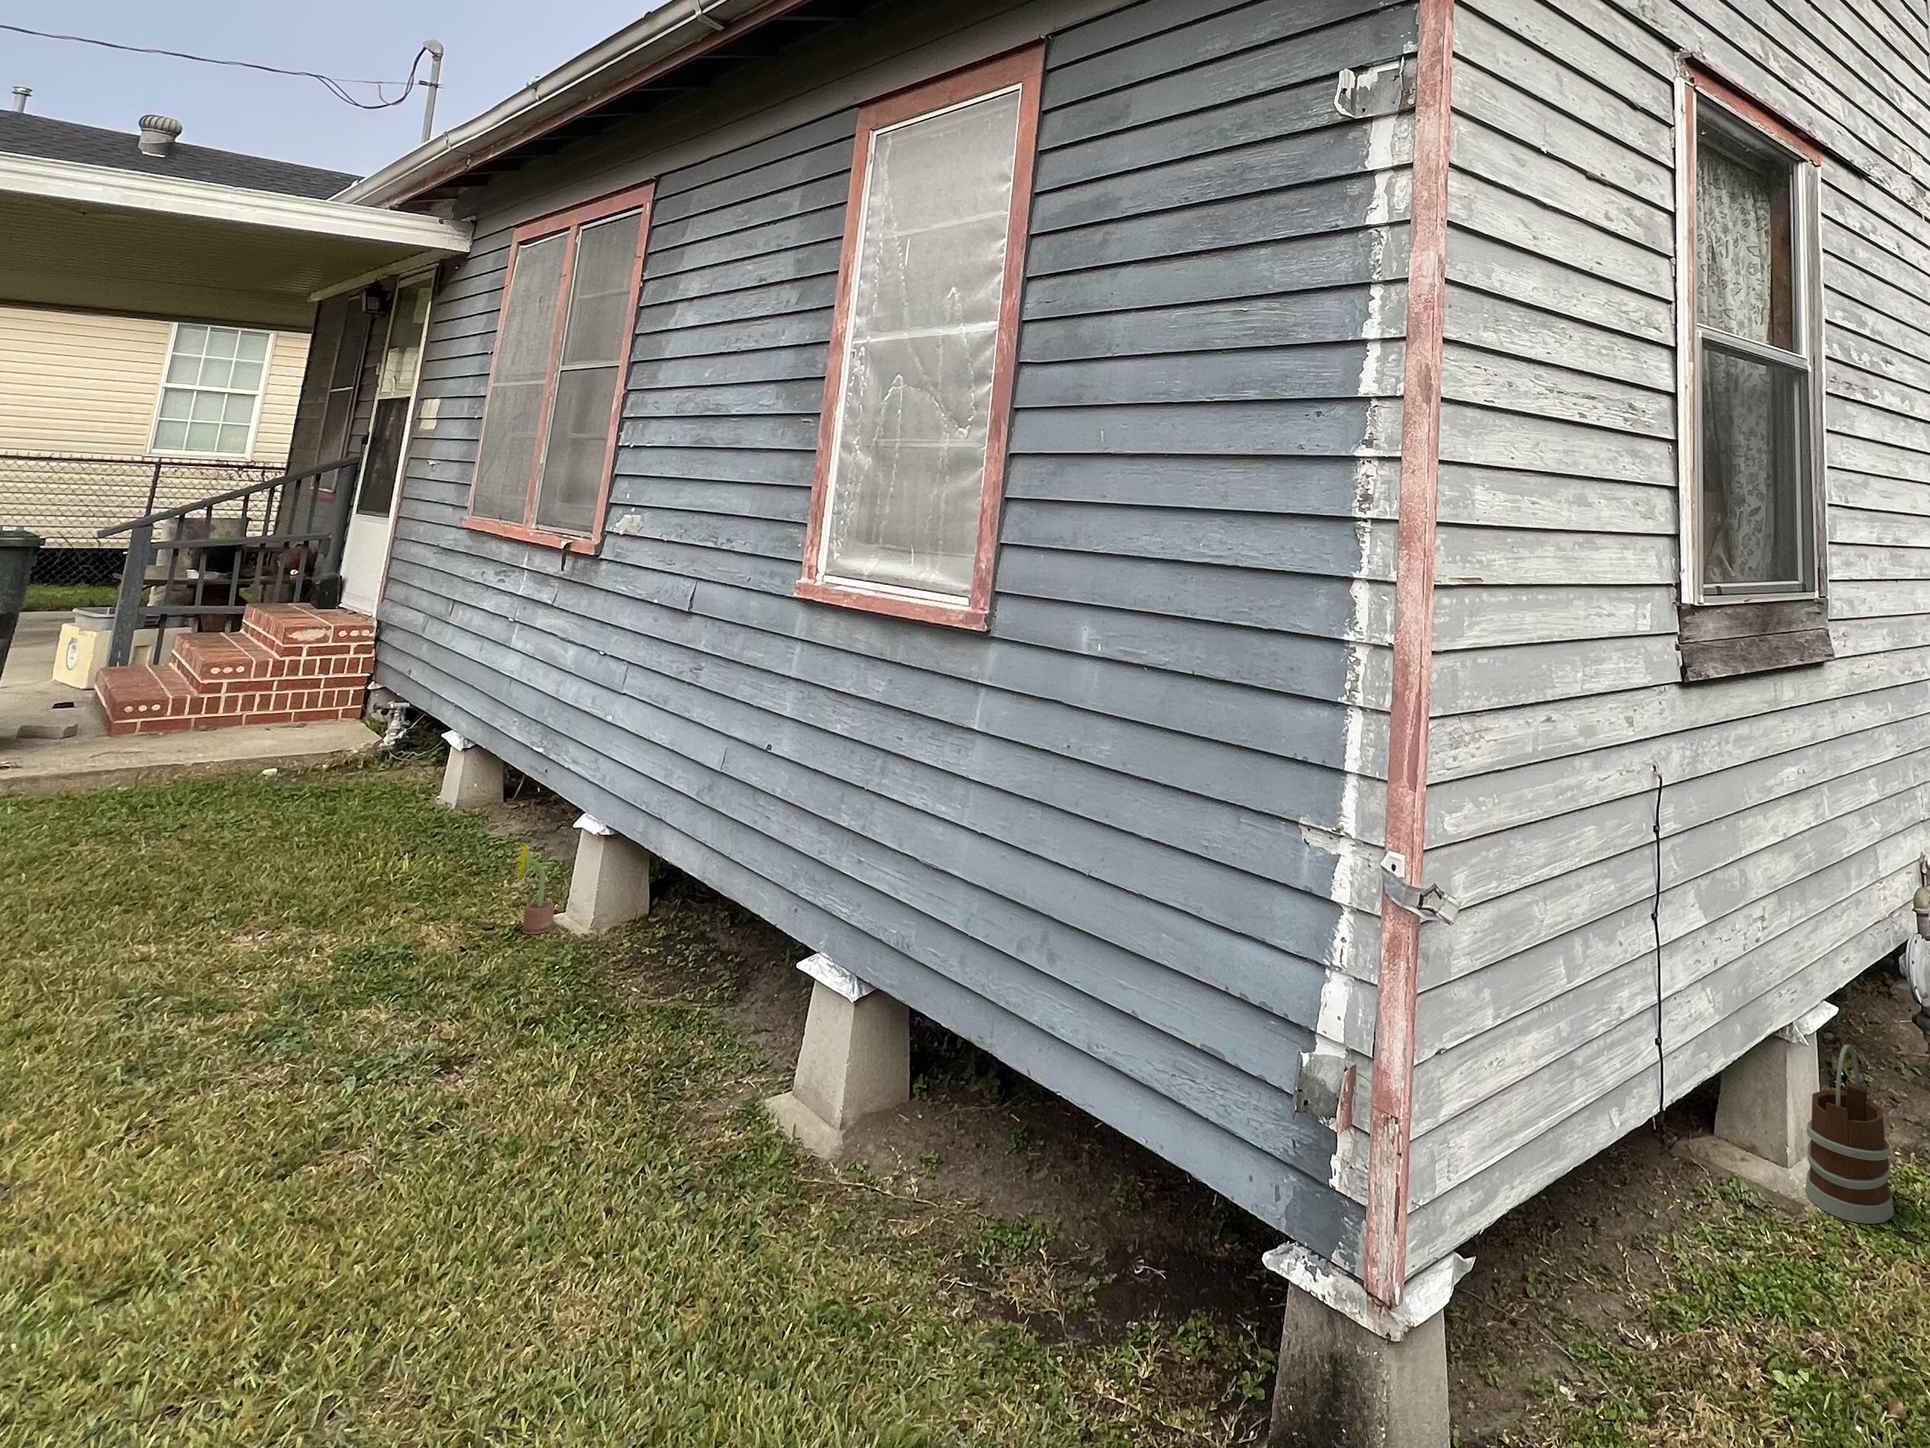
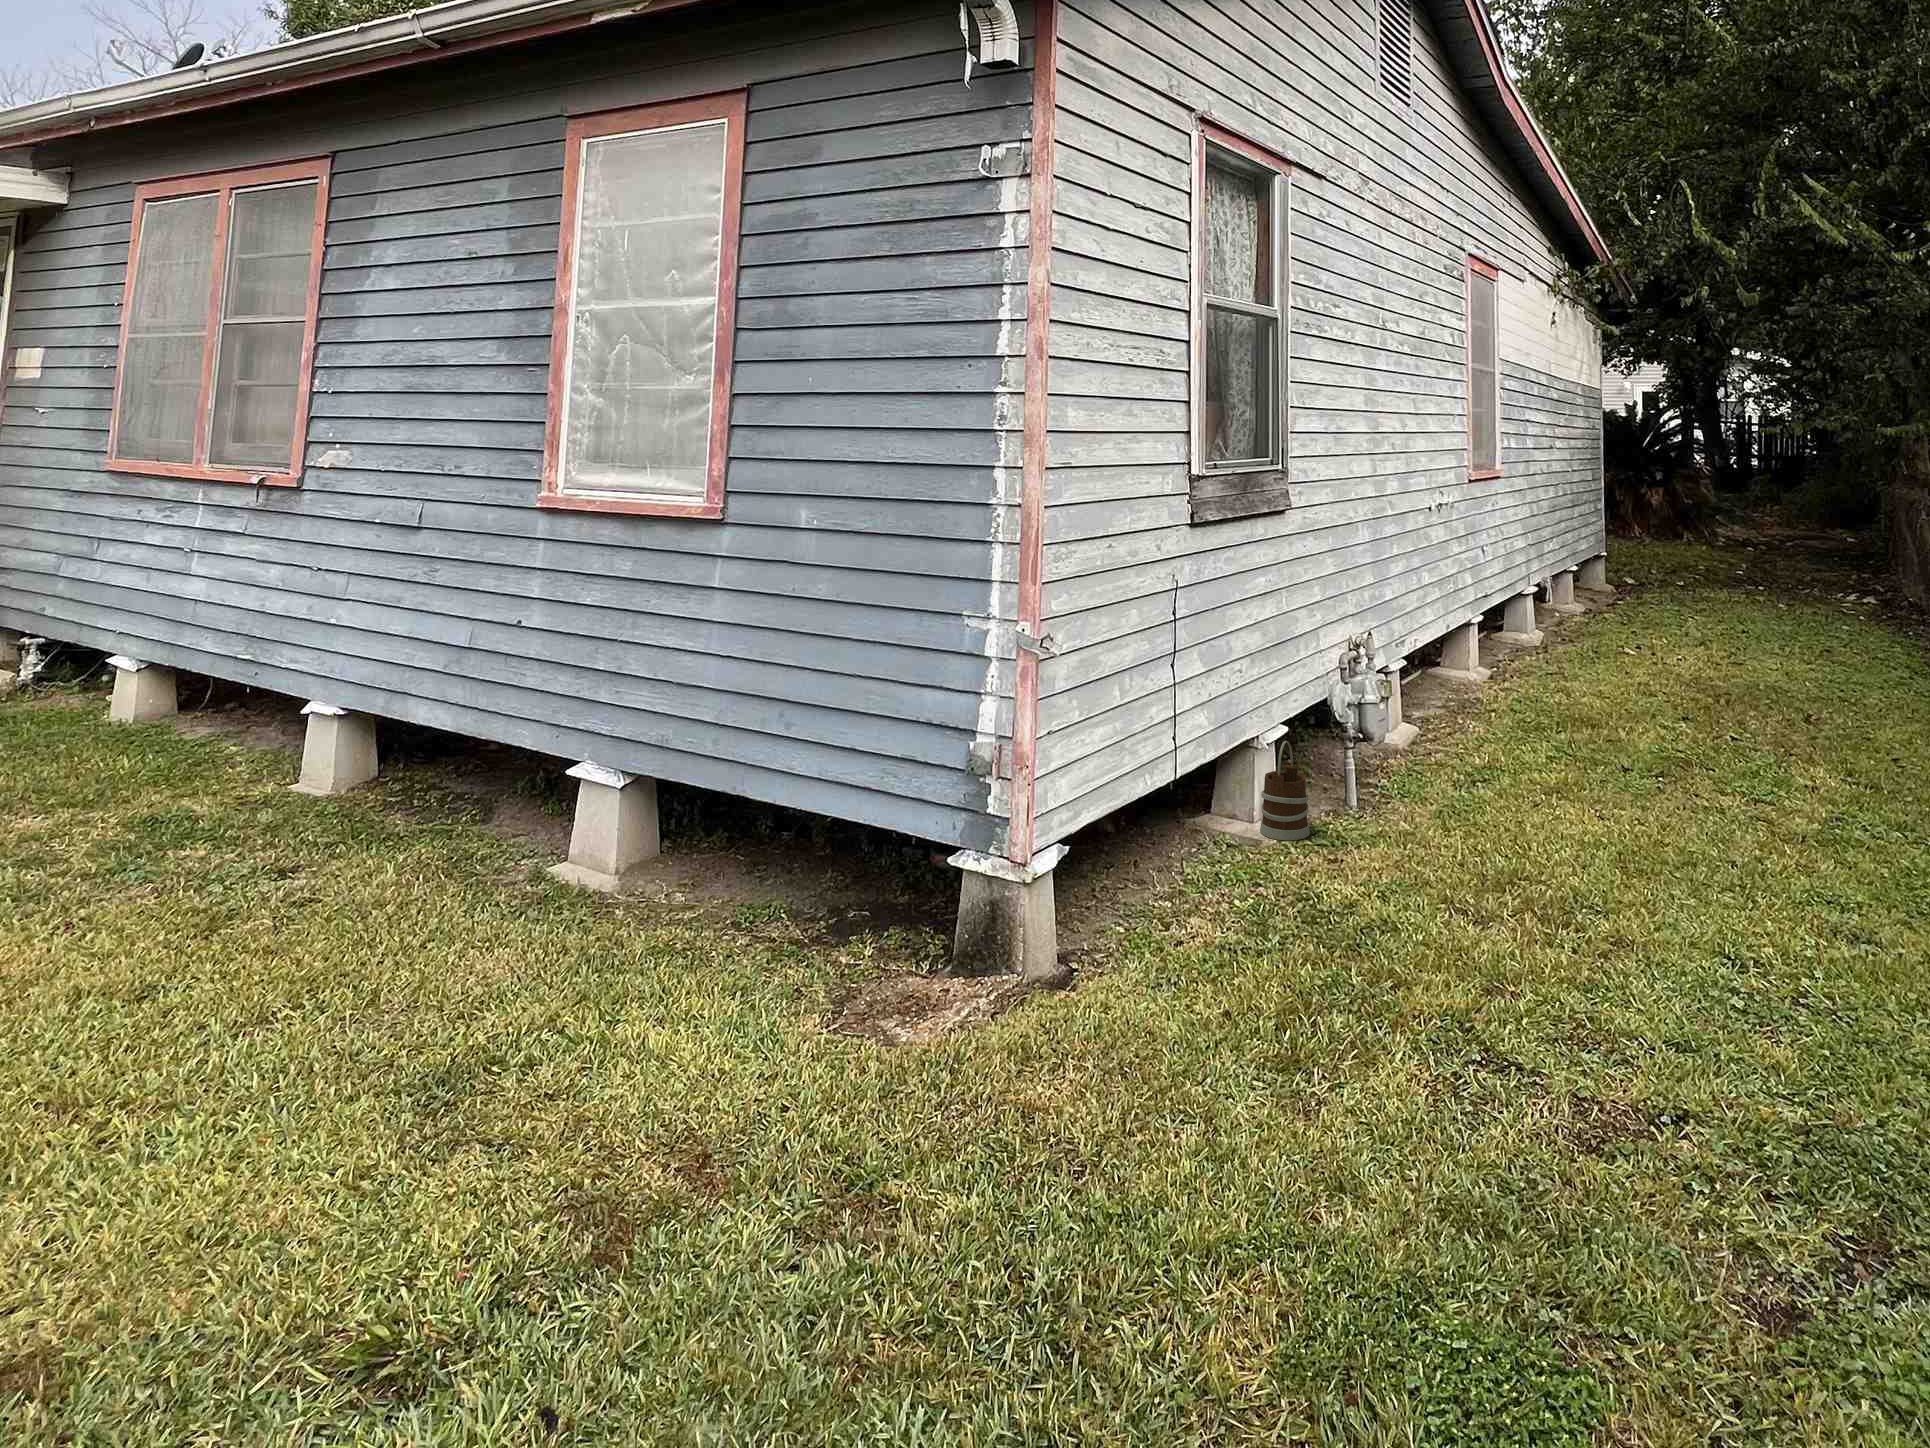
decorative plant: present [515,843,554,934] -> none [262,721,297,794]

